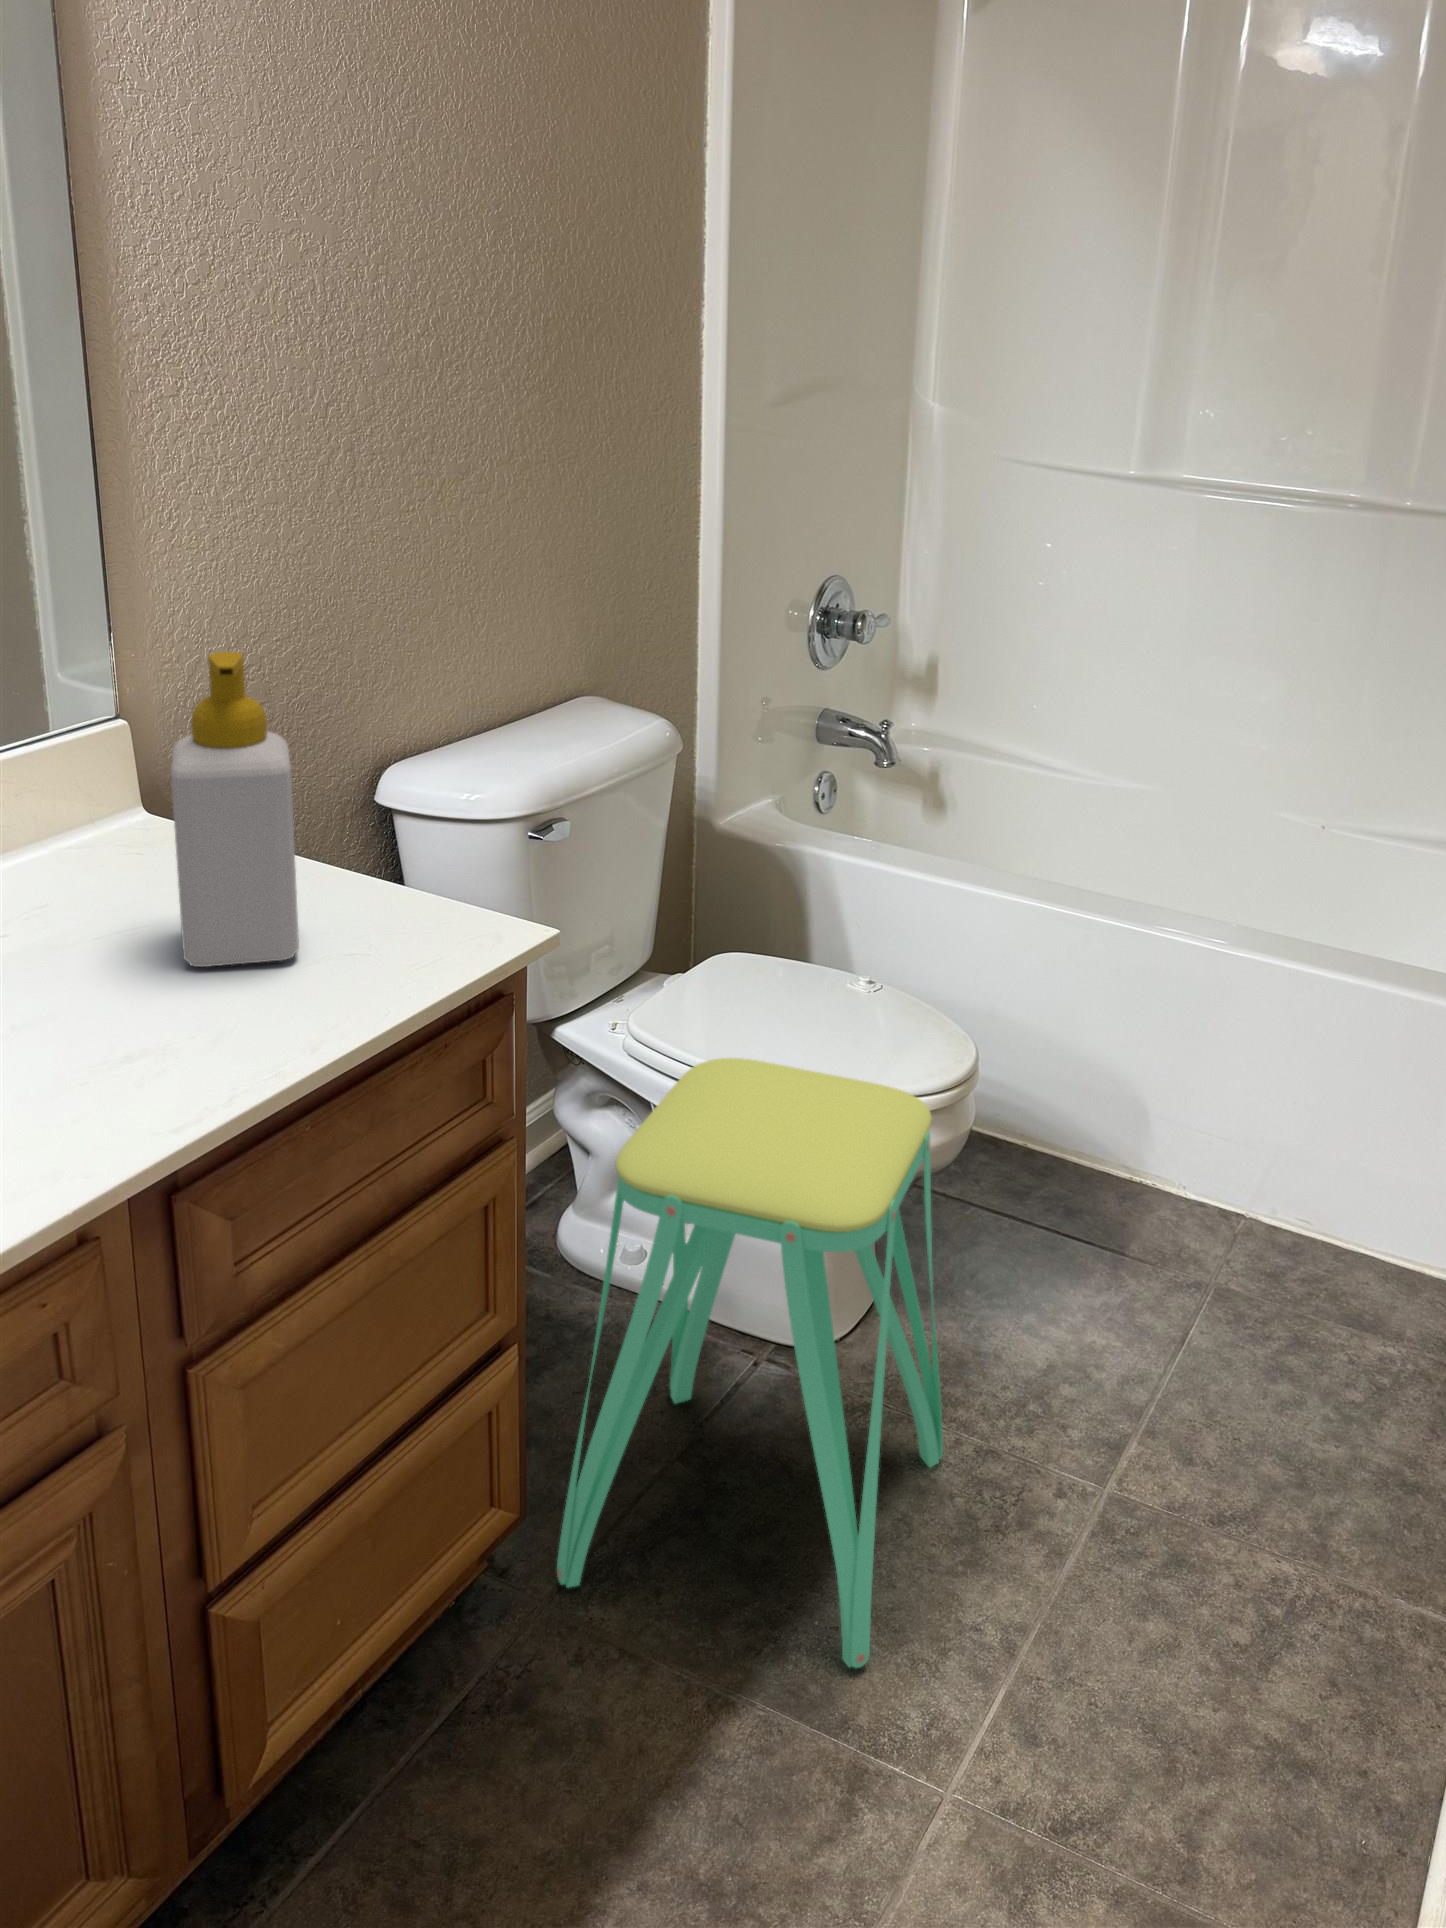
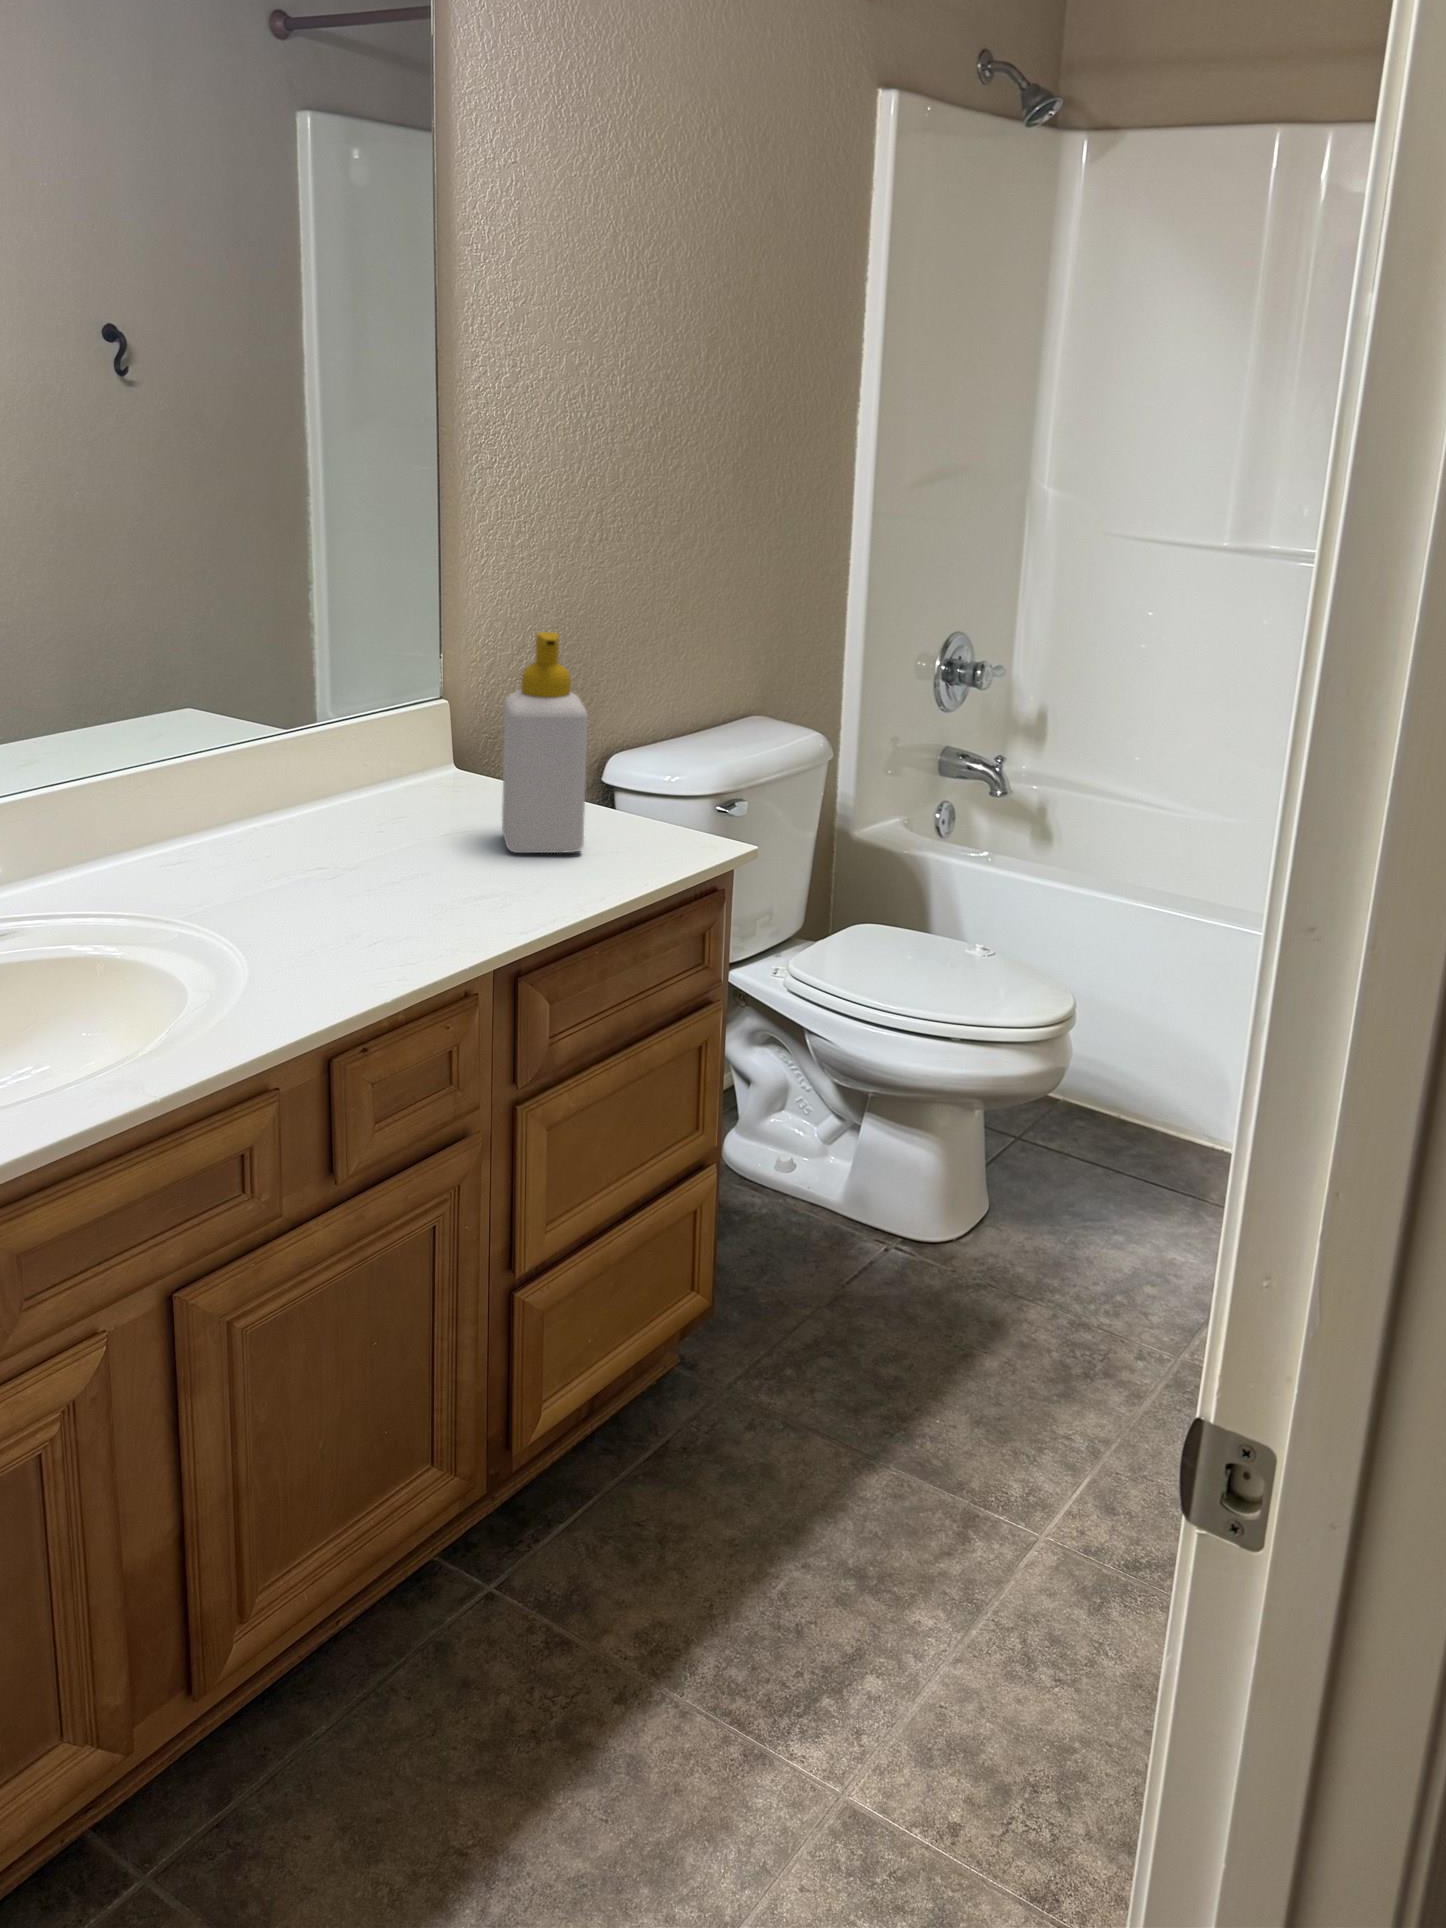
stool: present [557,1058,943,1668] -> none [732,980,1038,1448]

